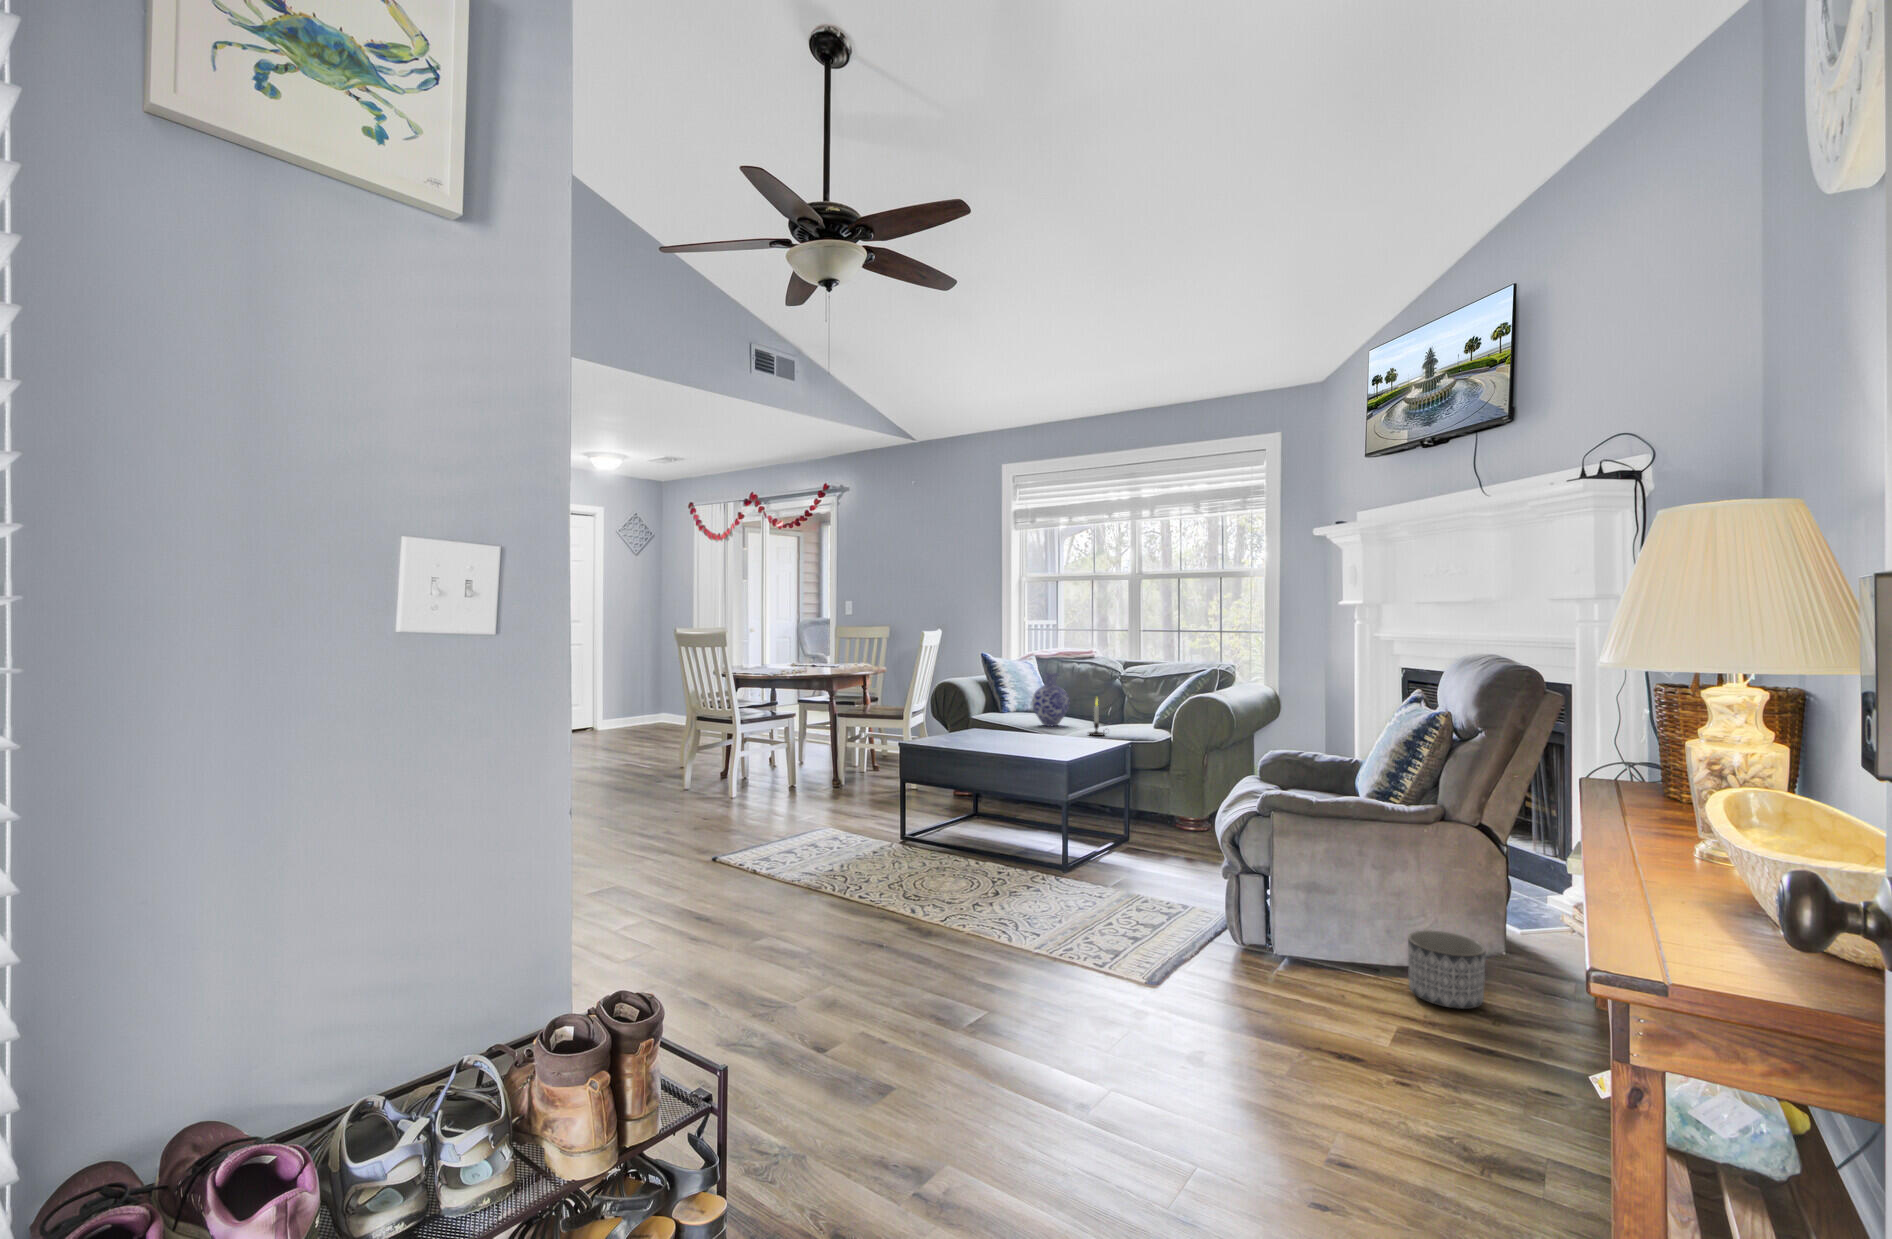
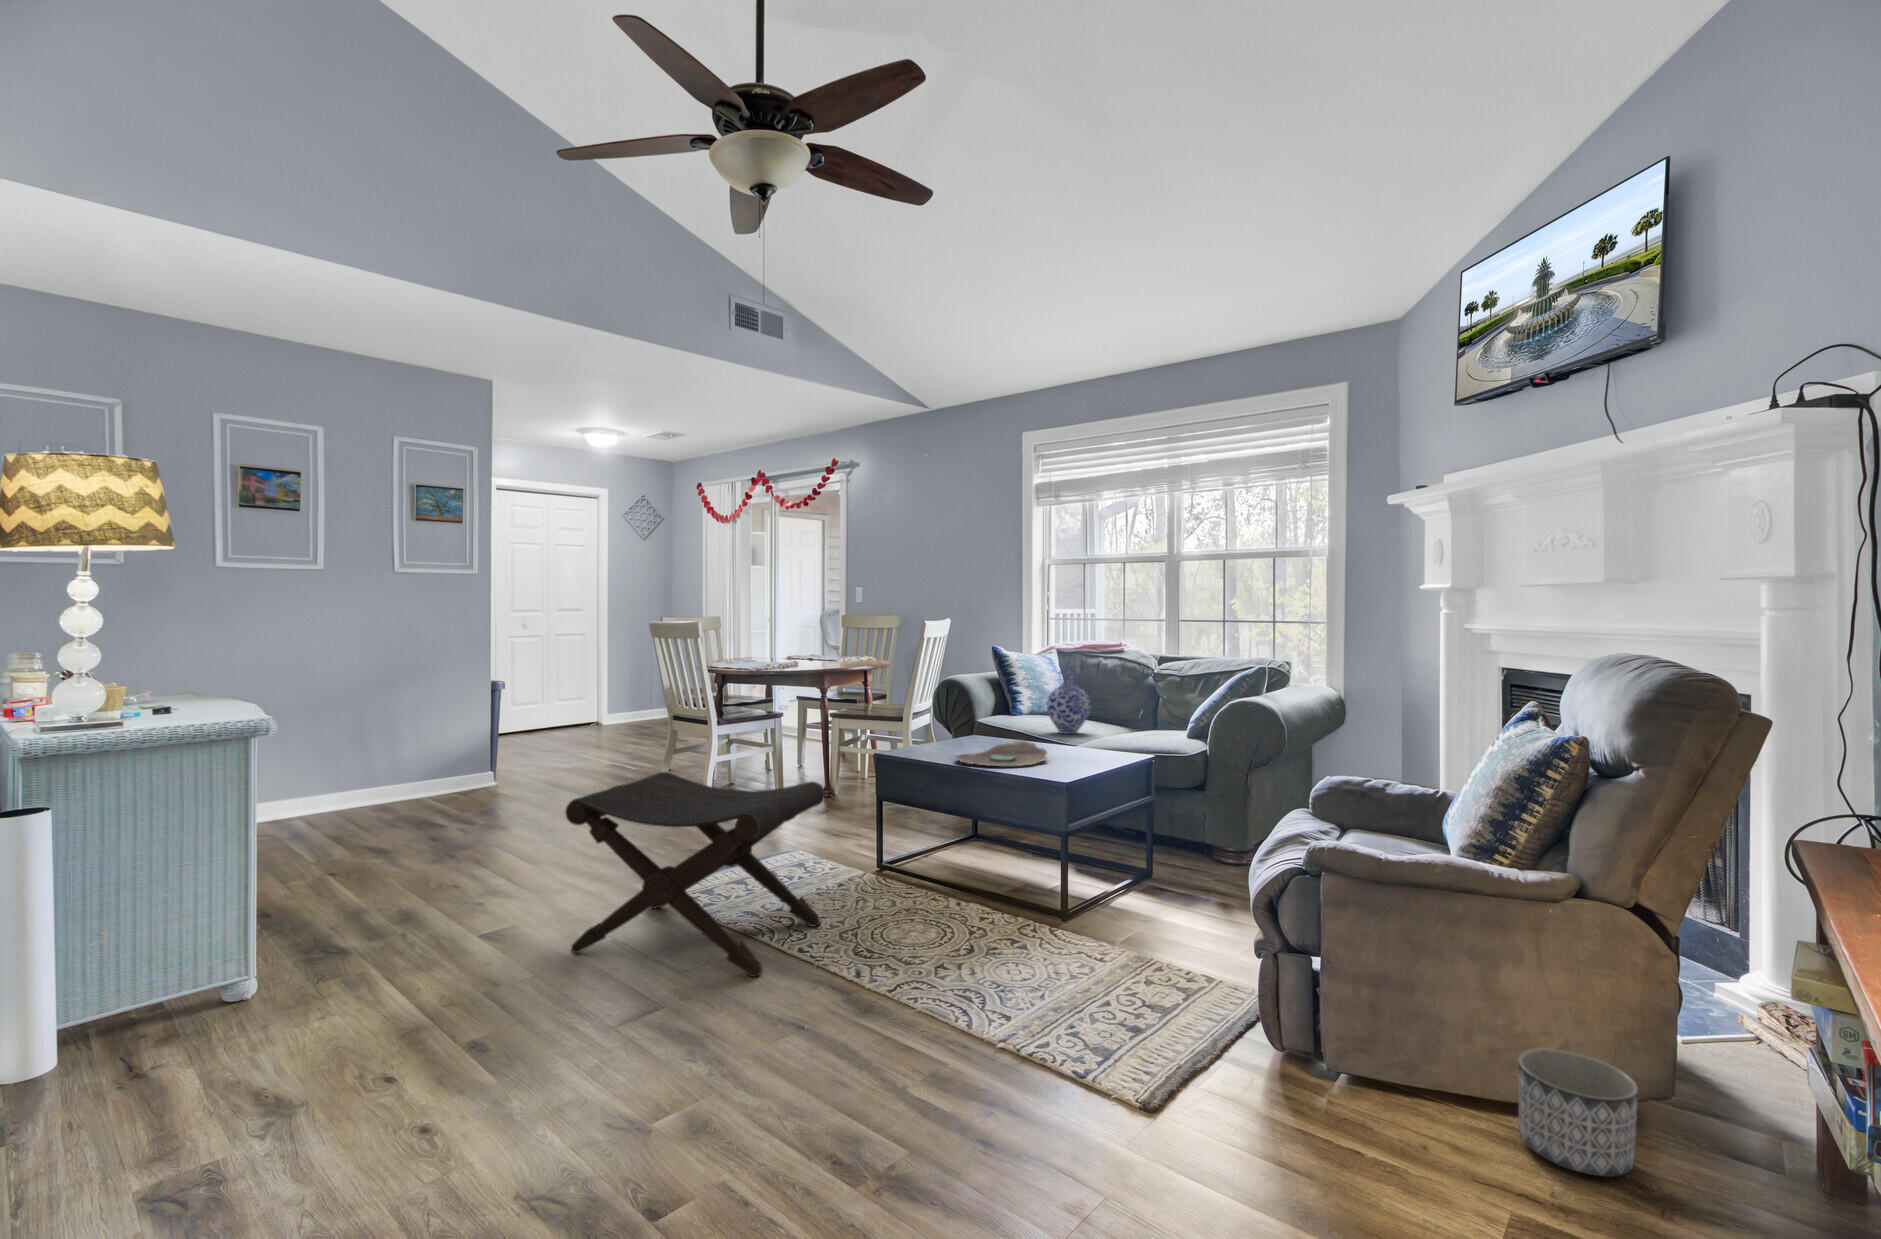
candle: present [1089,701,1105,736] -> none [1107,700,1133,748]
decorative bowl: none [969,729,1045,749] -> present [955,740,1047,766]
footstool: none [670,757,872,915] -> present [565,771,825,977]

